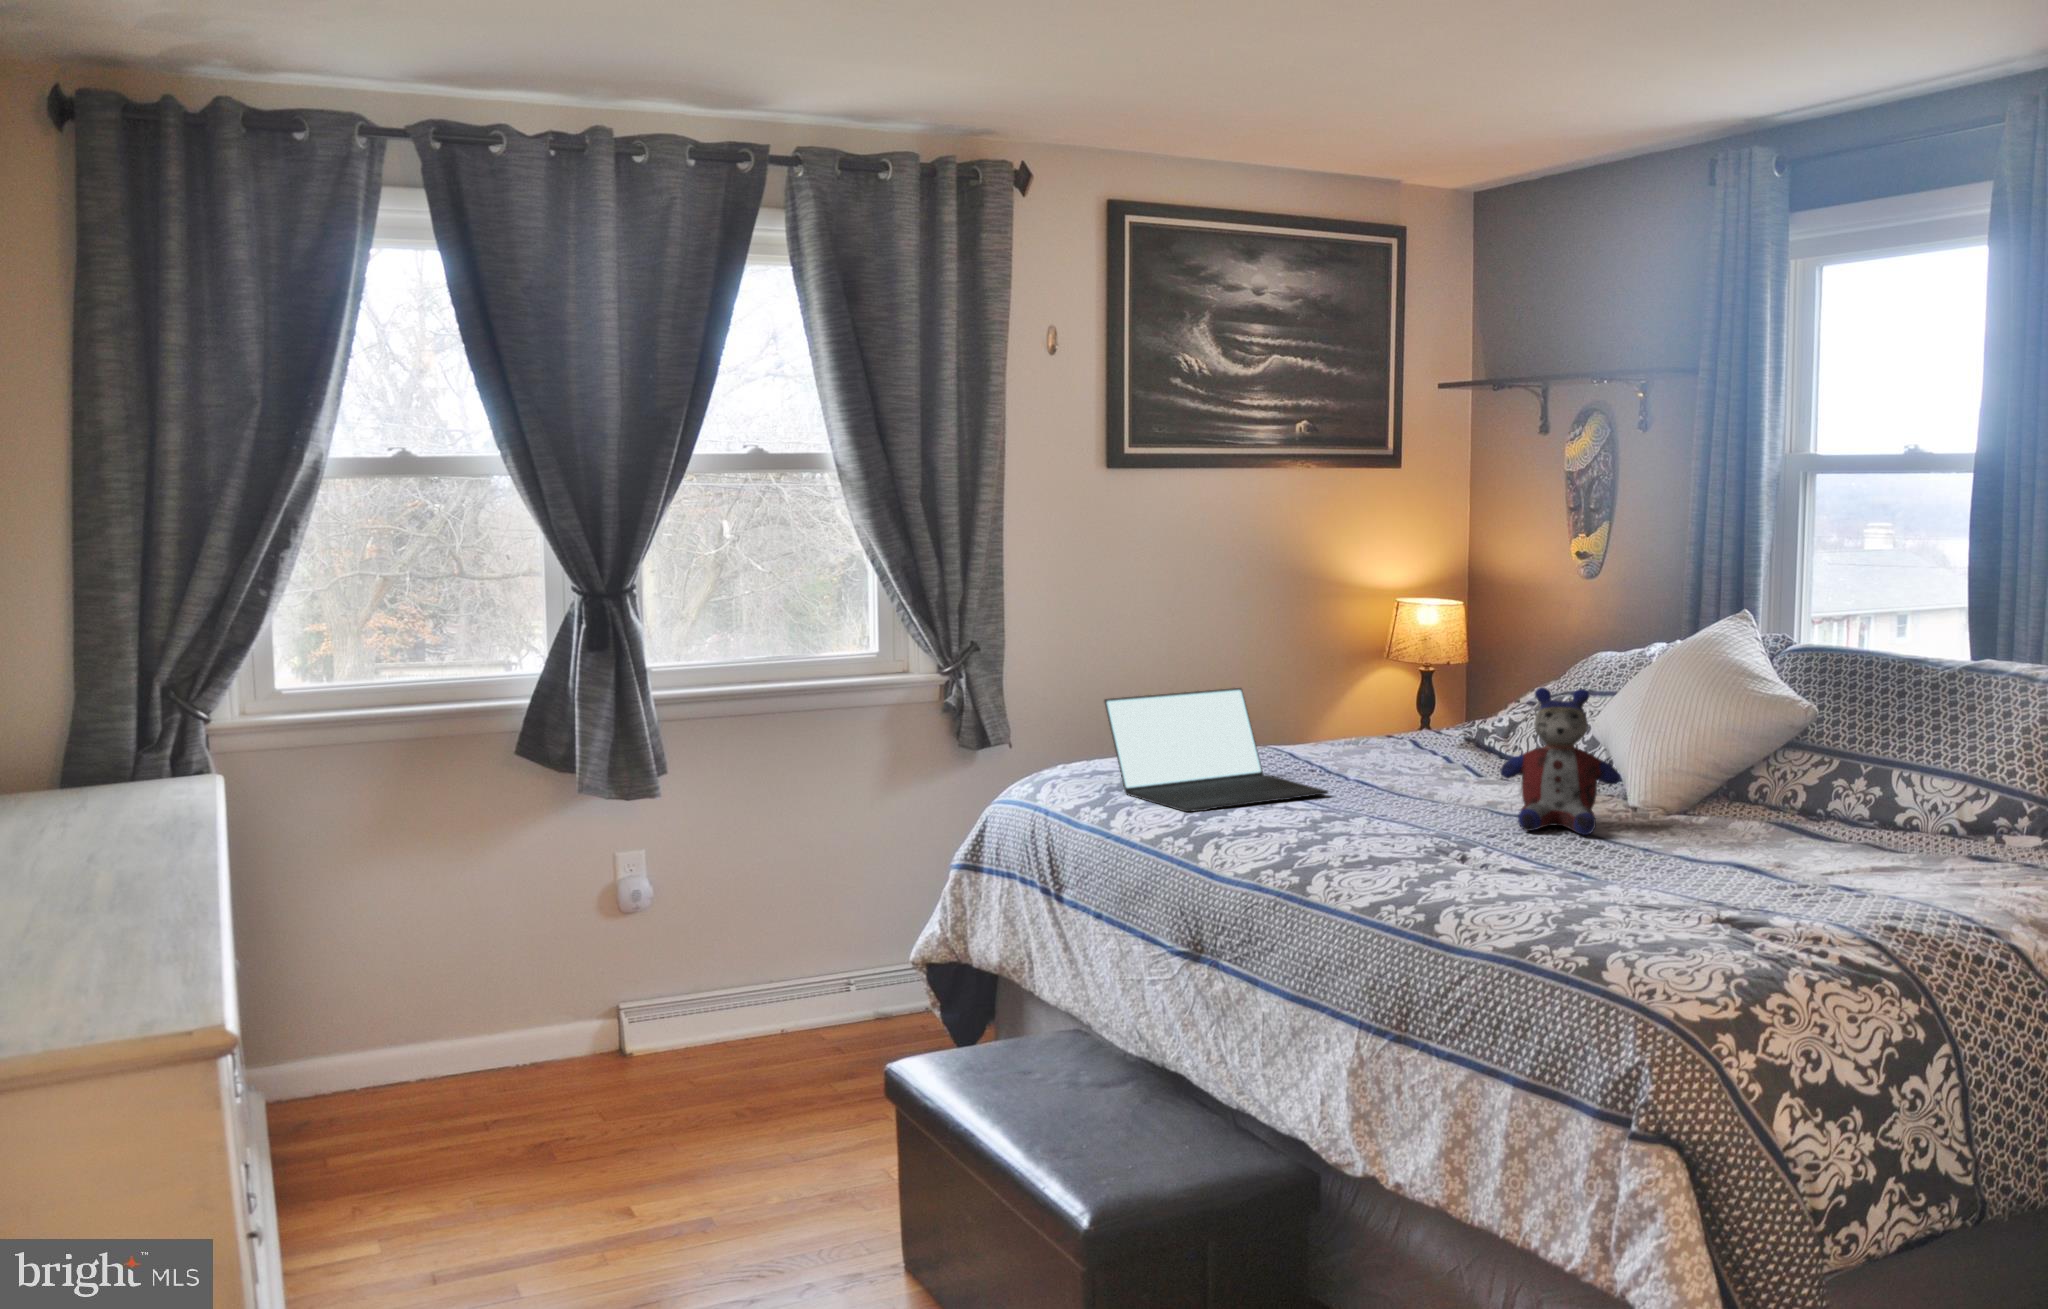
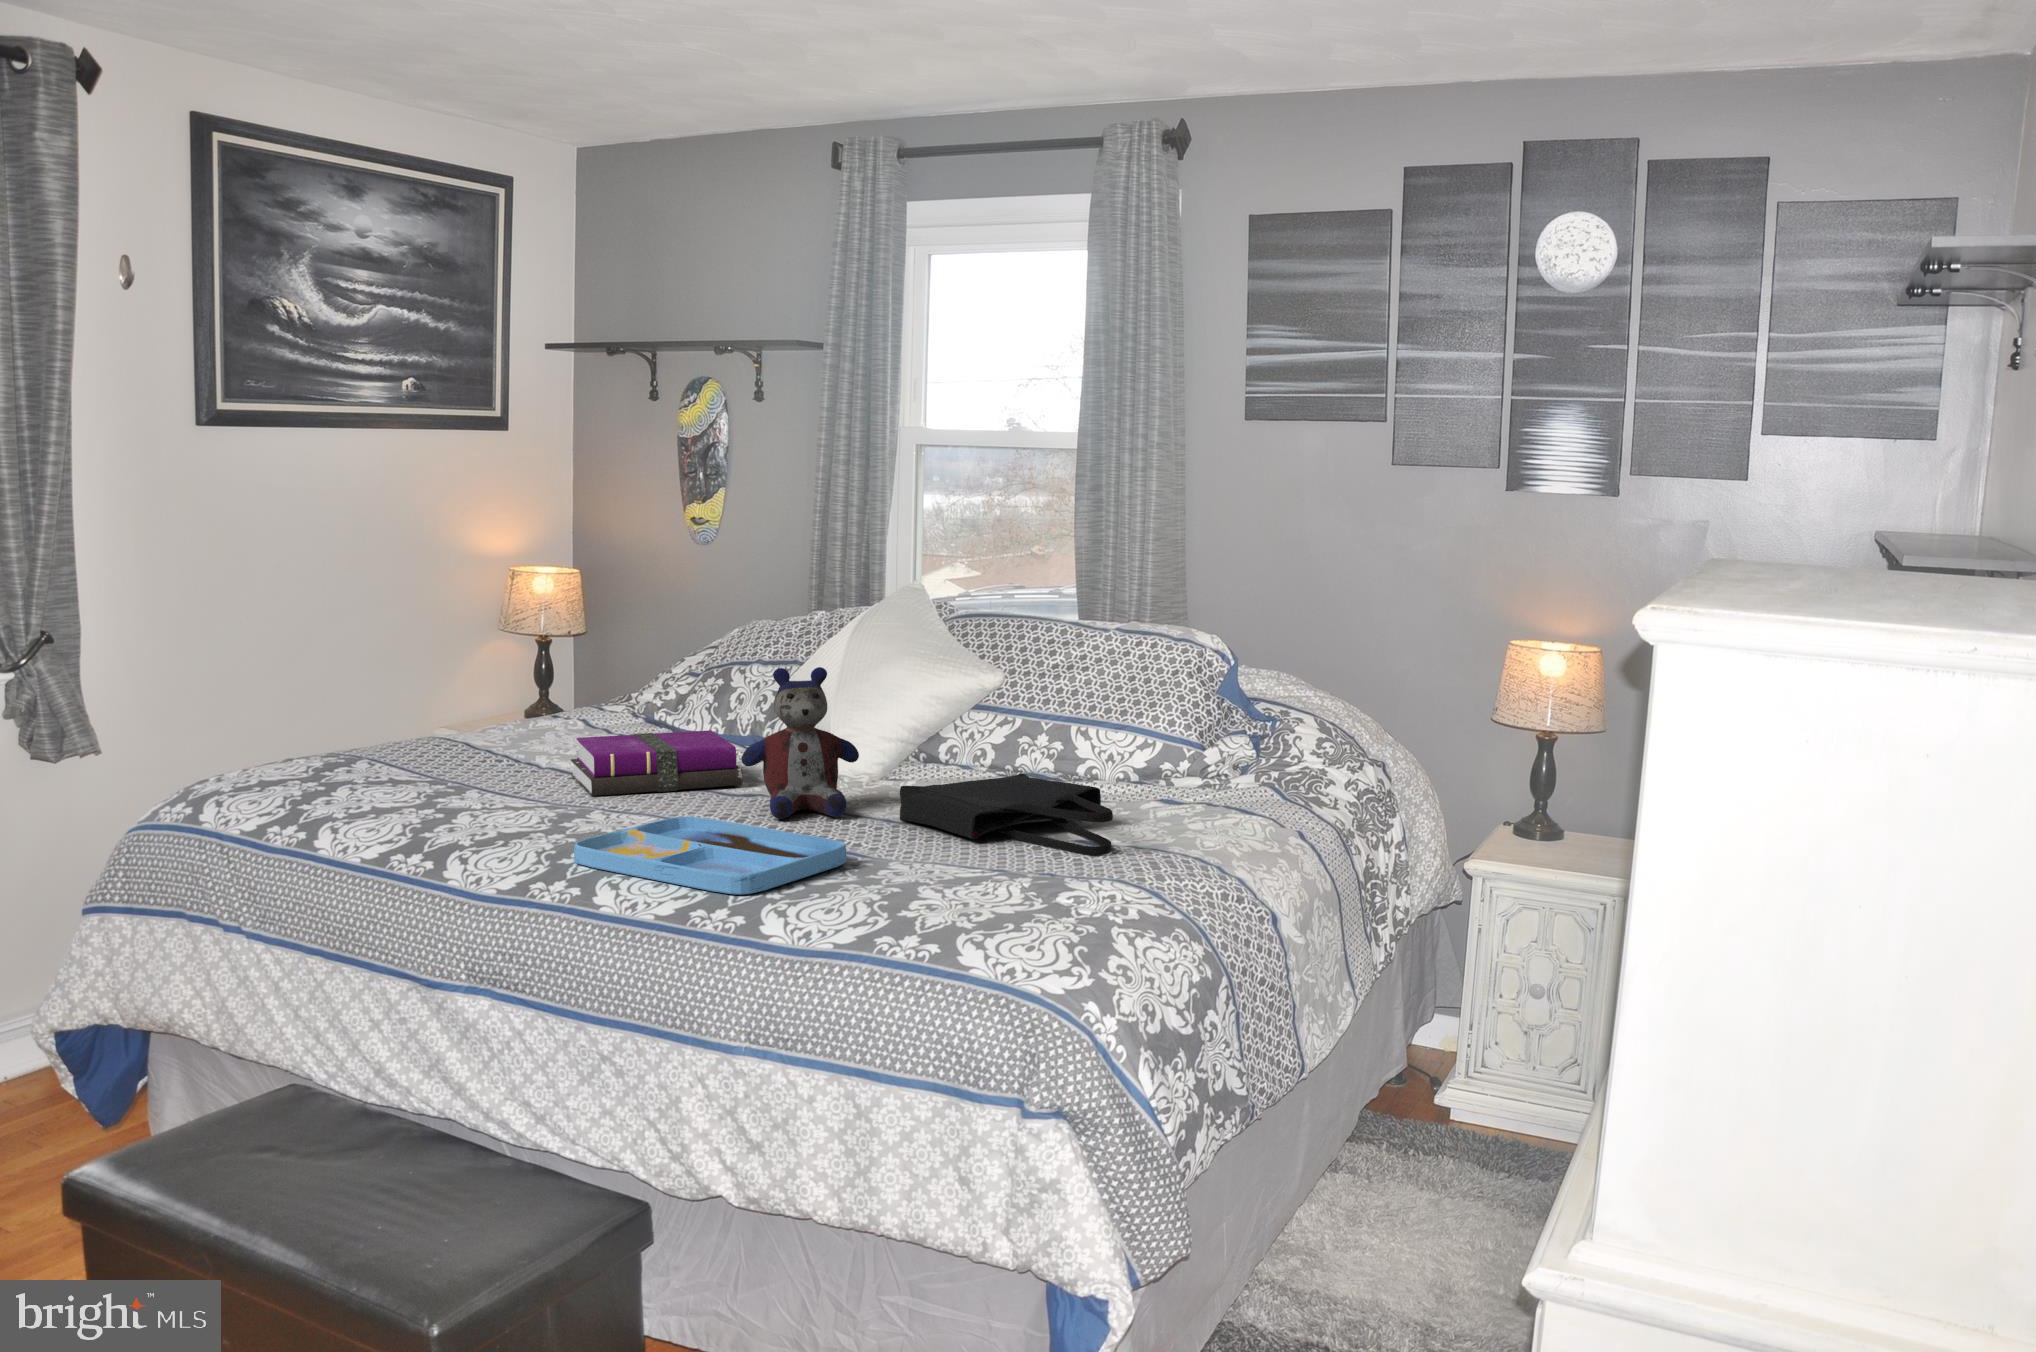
laptop: present [1104,688,1328,812] -> none [259,689,547,843]
notebook: none [1368,741,1517,798] -> present [571,730,743,796]
tote bag: none [1648,811,1875,904] -> present [900,773,1113,855]
tray: none [1314,817,1558,889] -> present [574,817,847,895]

